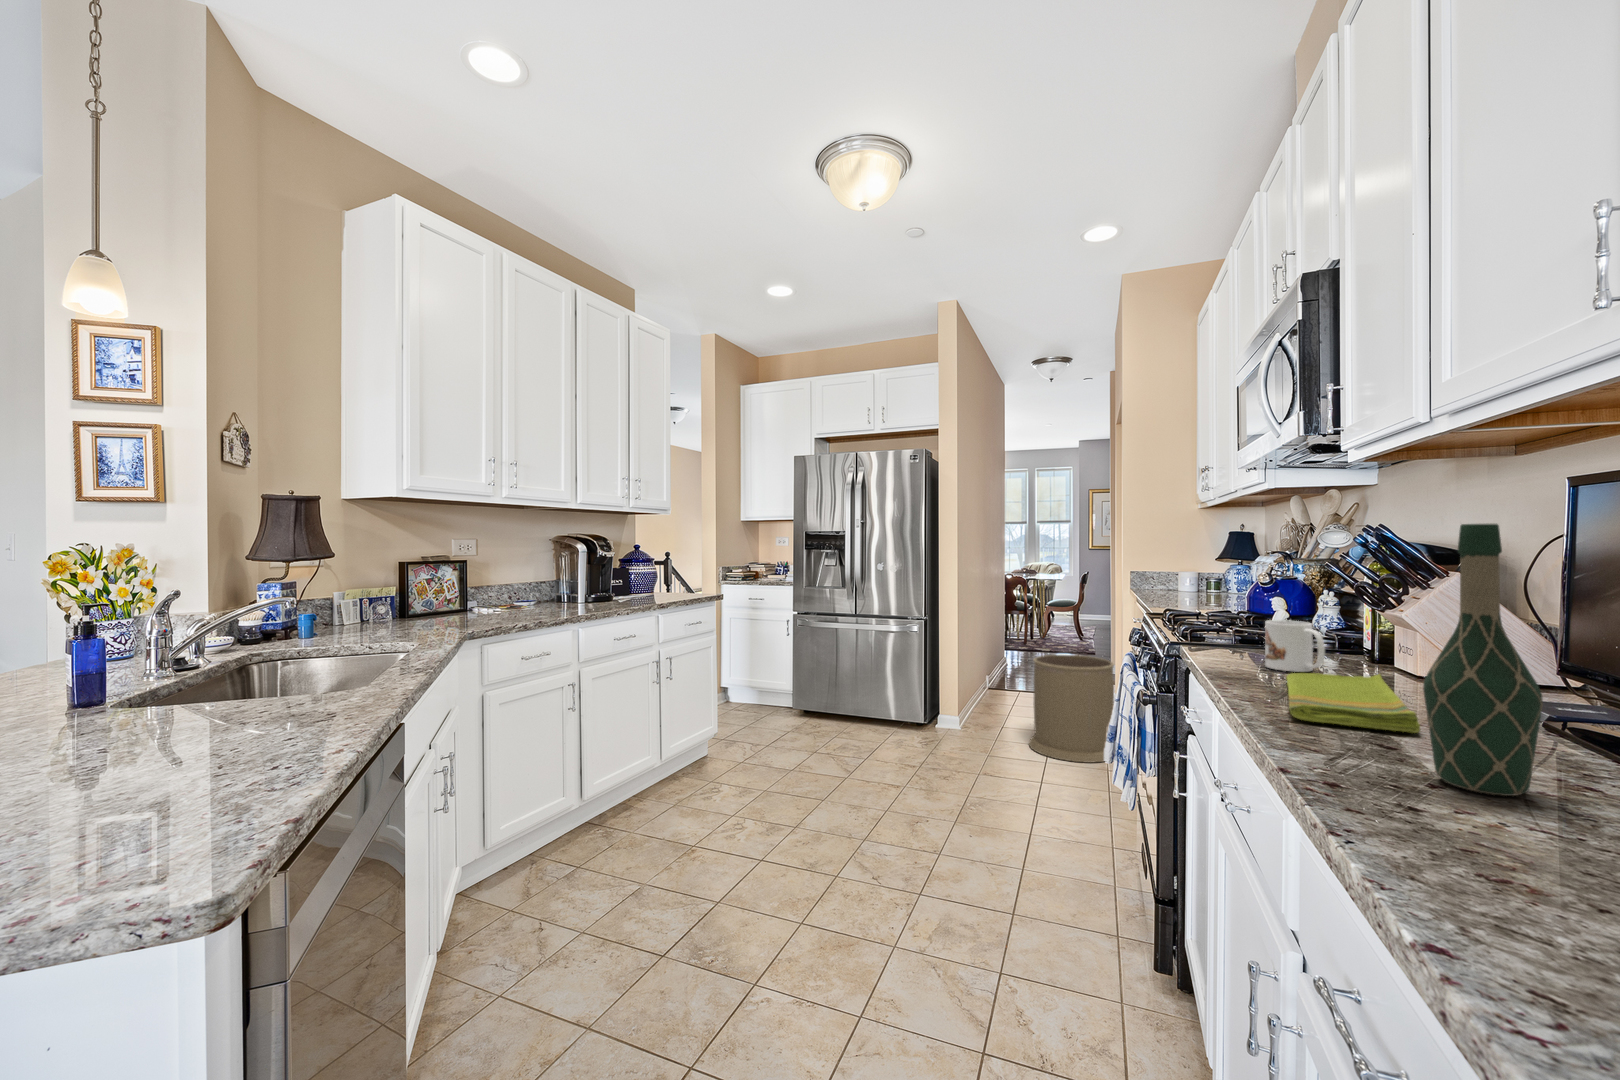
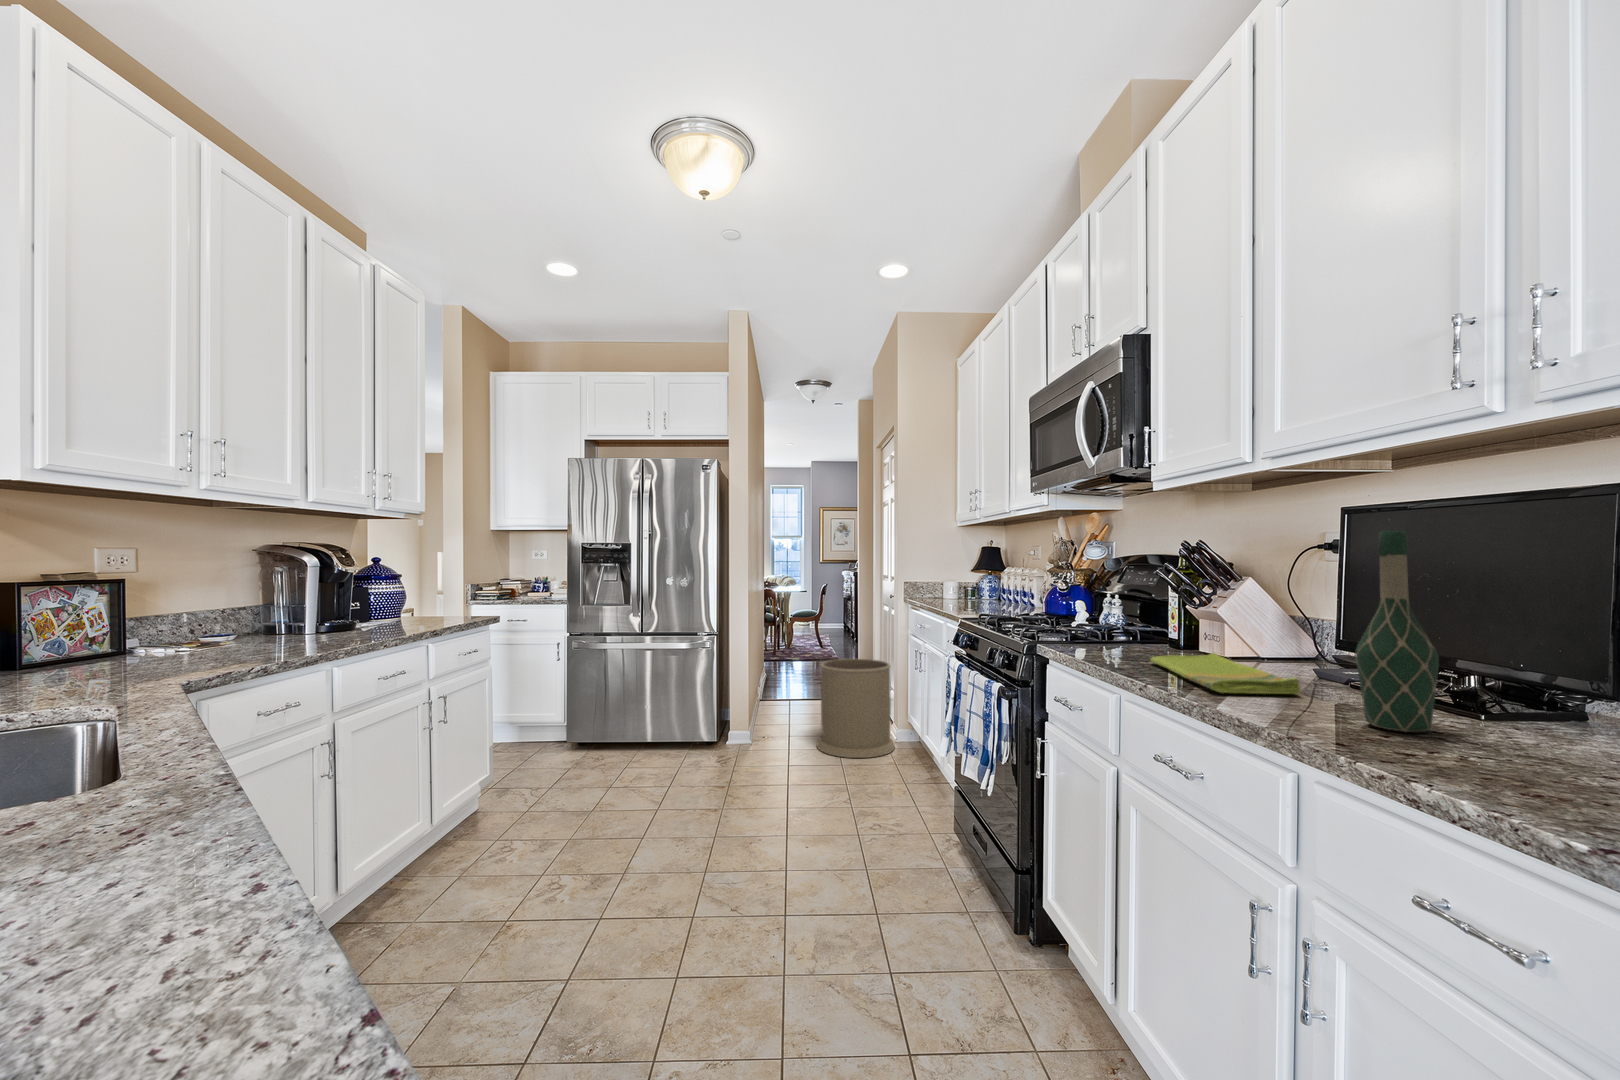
mug: present [1265,620,1325,672] -> none [1115,614,1163,656]

